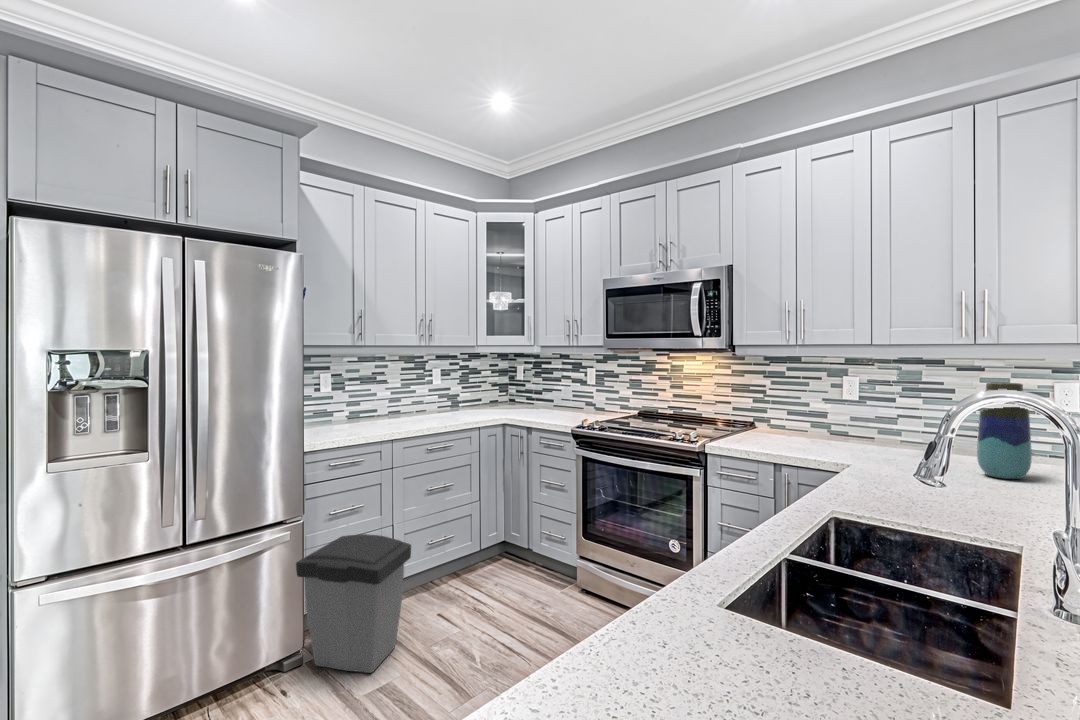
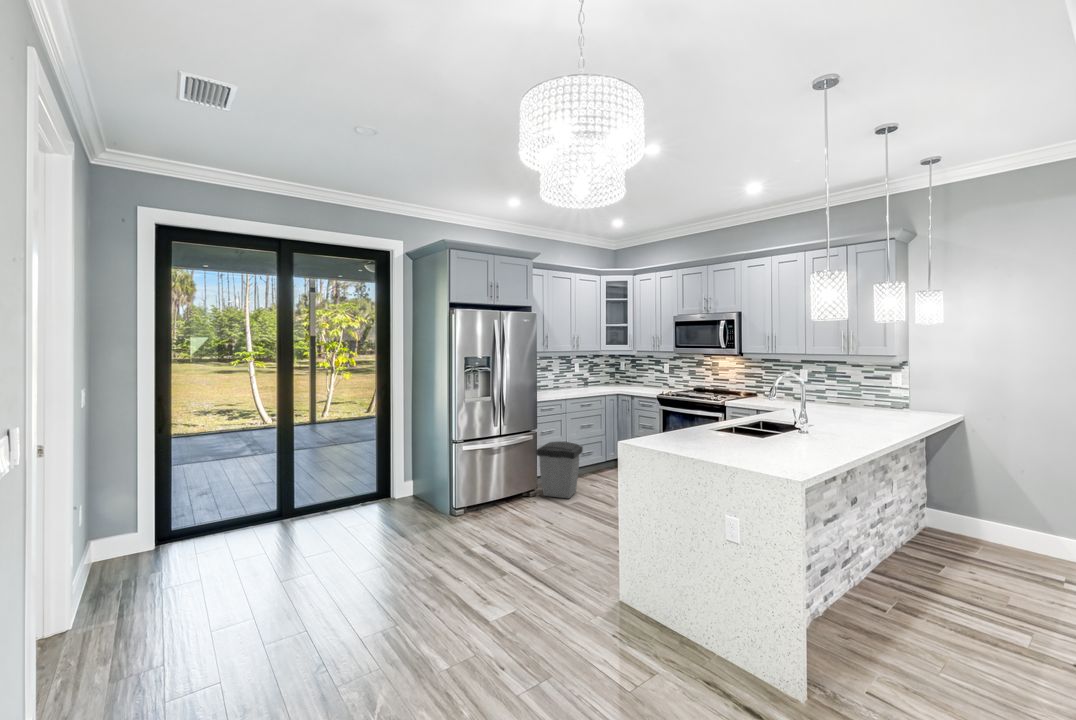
vase: present [977,383,1032,479] -> none [839,373,859,413]

